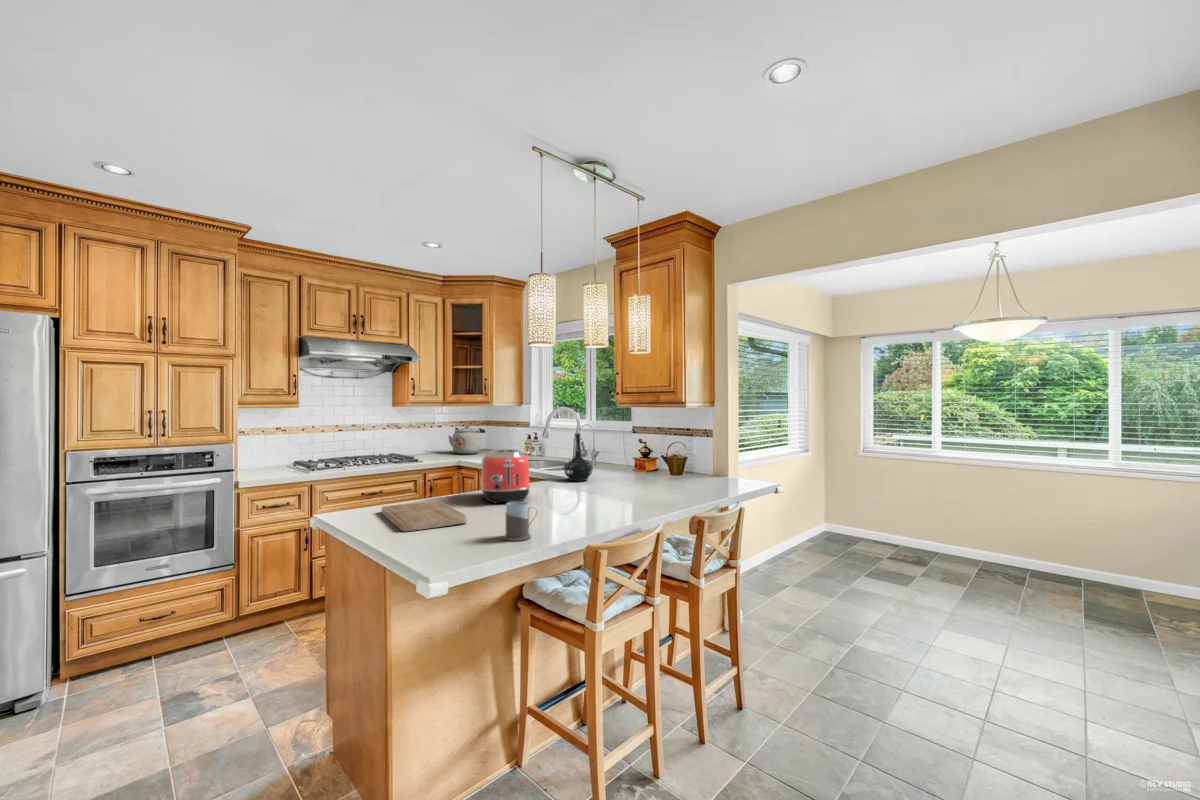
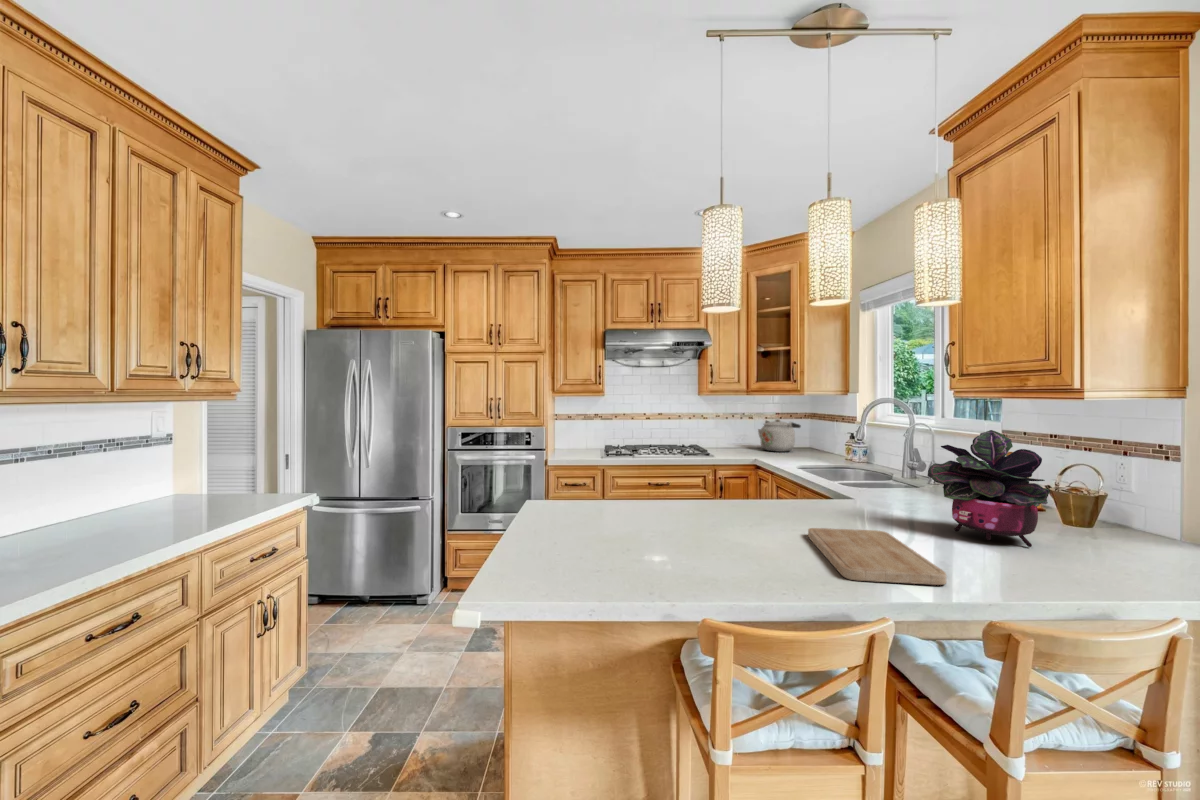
potted plant: none [620,423,678,488] -> present [928,430,1049,547]
bottle: present [564,433,593,481] -> none [847,438,895,508]
toaster: present [481,449,530,503] -> none [694,453,762,526]
cutting board: present [382,500,467,531] -> present [808,528,946,585]
mug: present [504,501,531,541] -> none [630,532,679,591]

